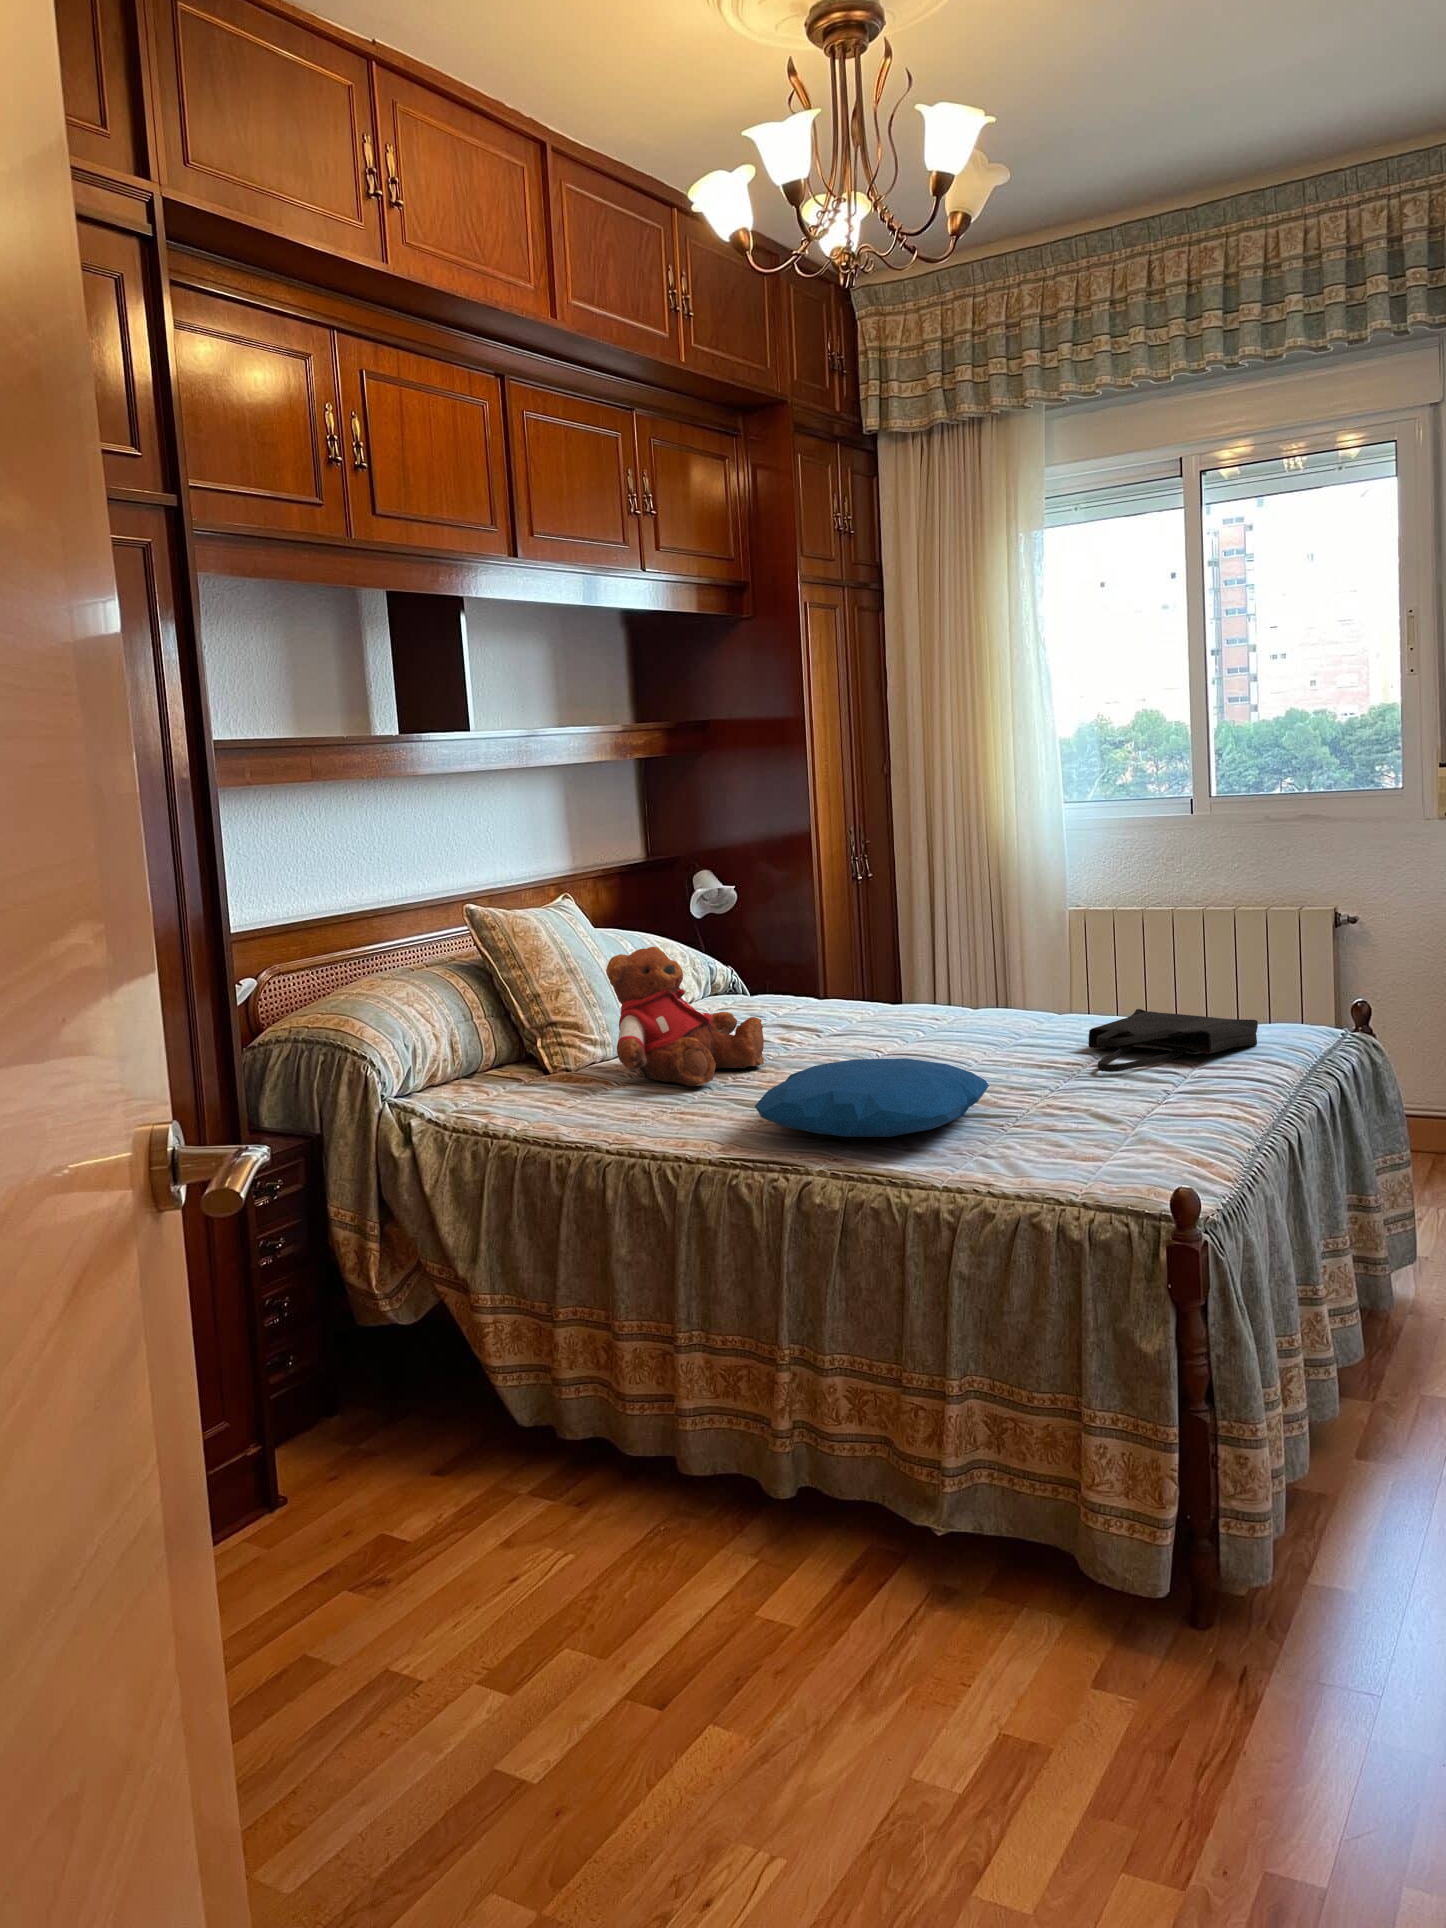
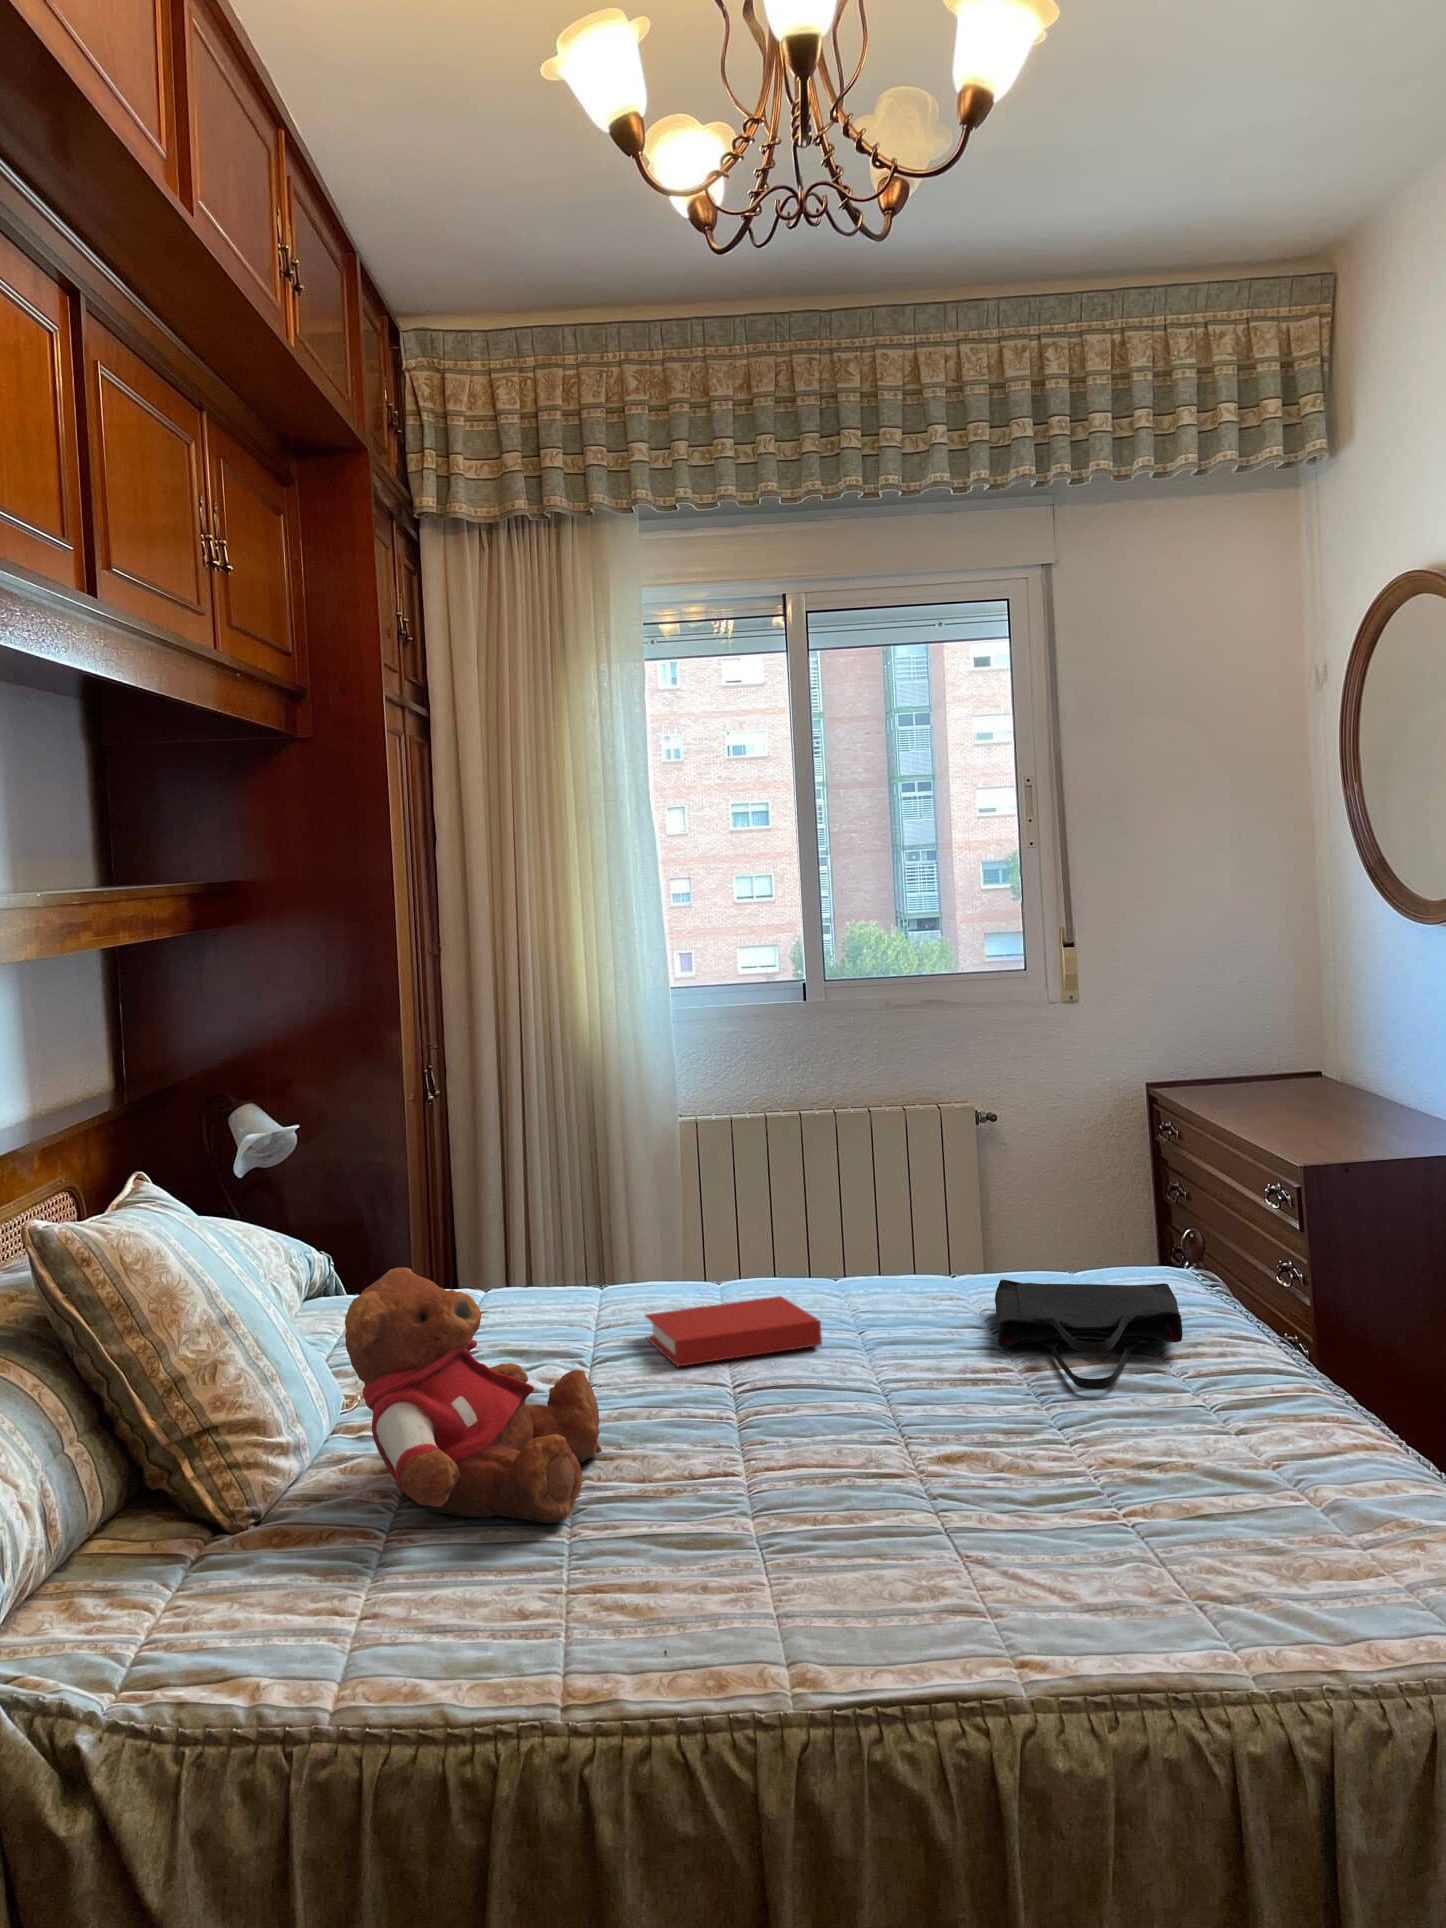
book: none [868,1007,979,1038] -> present [645,1296,822,1366]
pillow: present [755,1058,989,1137] -> none [785,1426,1162,1610]

